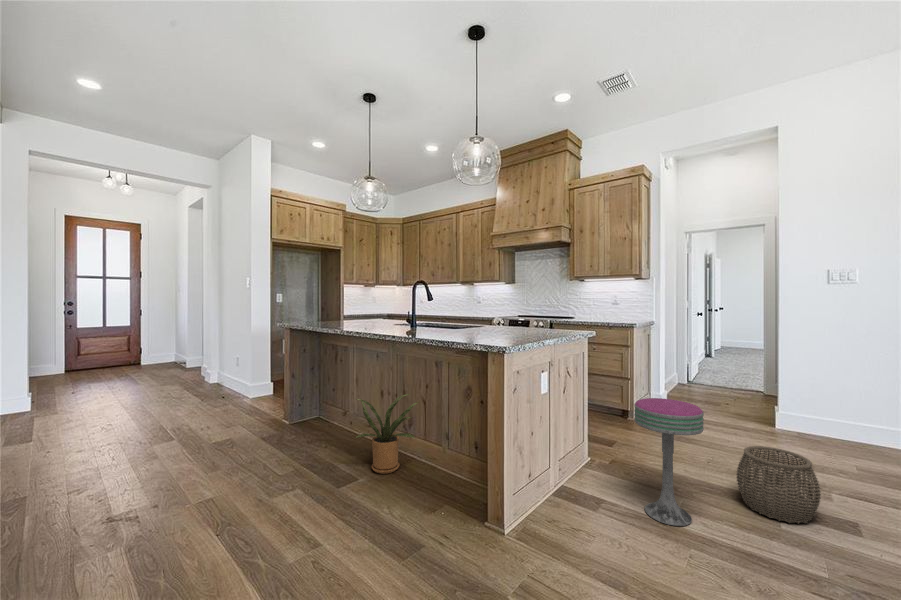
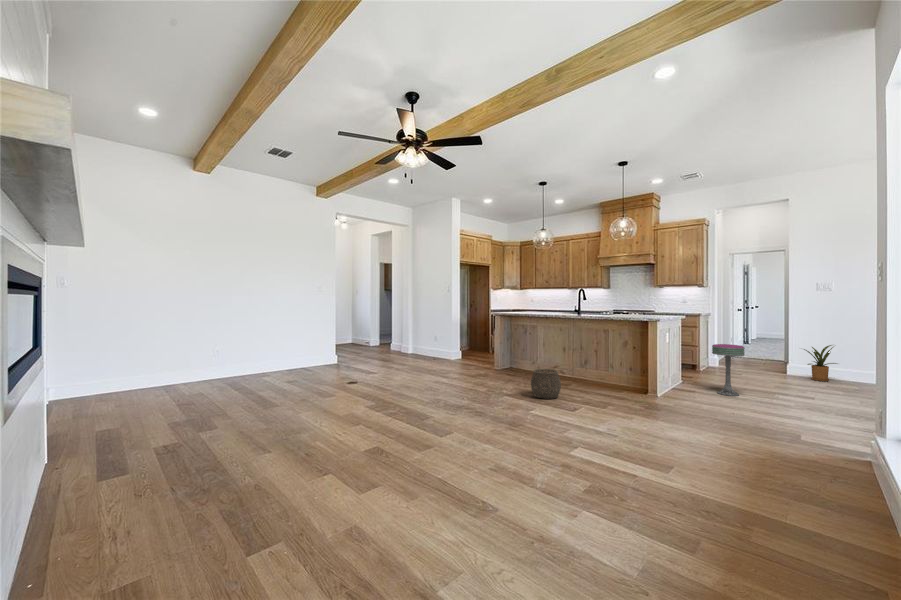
house plant: present [356,394,418,474] -> present [804,345,837,381]
woven basket: present [736,446,821,524] -> present [531,369,561,399]

